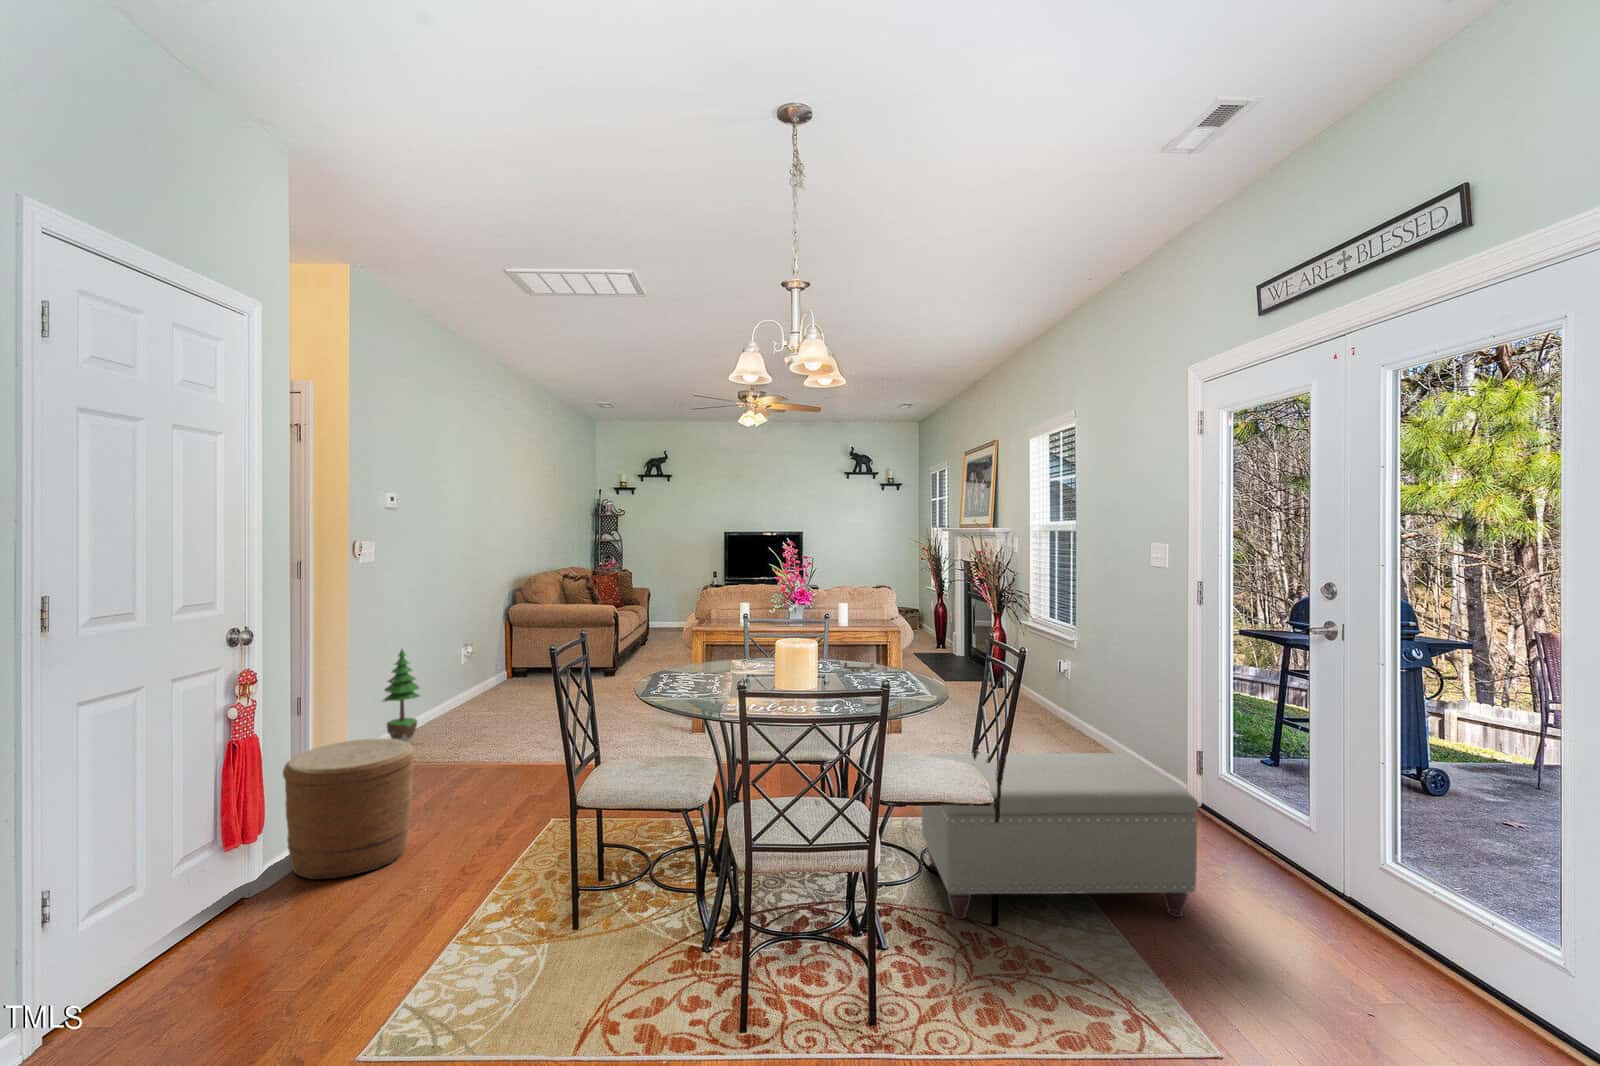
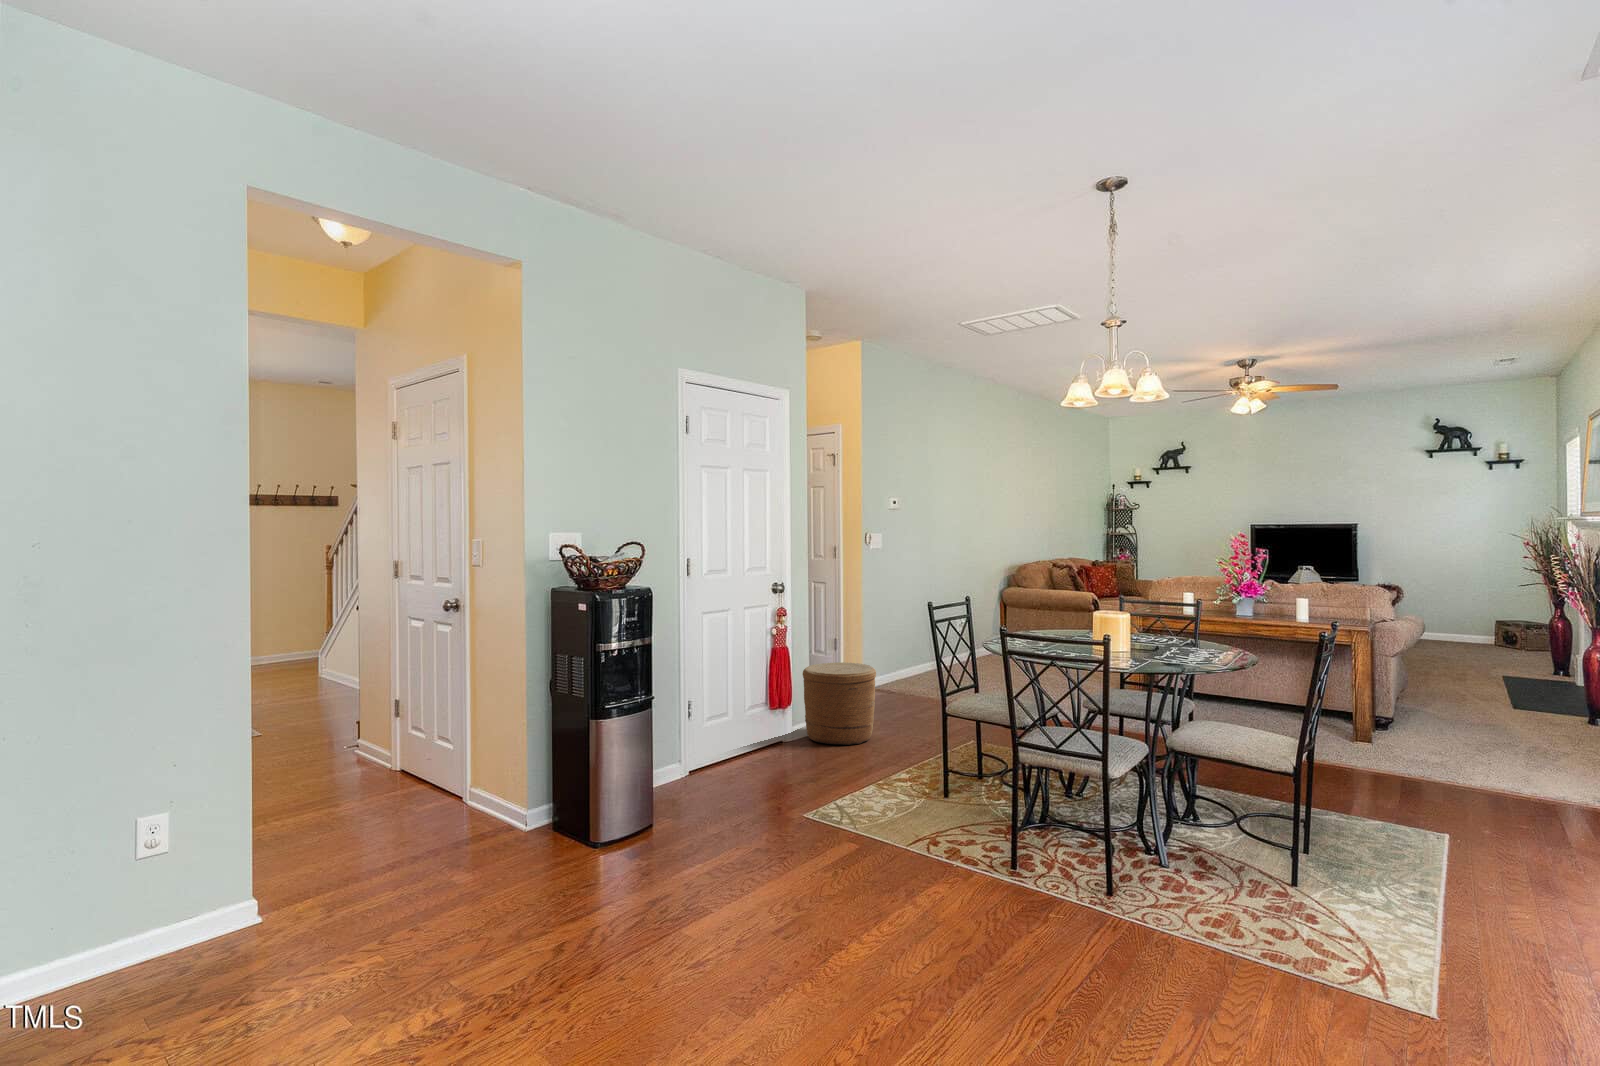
potted tree: present [383,649,420,742] -> none [884,612,911,685]
ottoman: present [922,753,1199,919] -> none [1243,732,1566,943]

